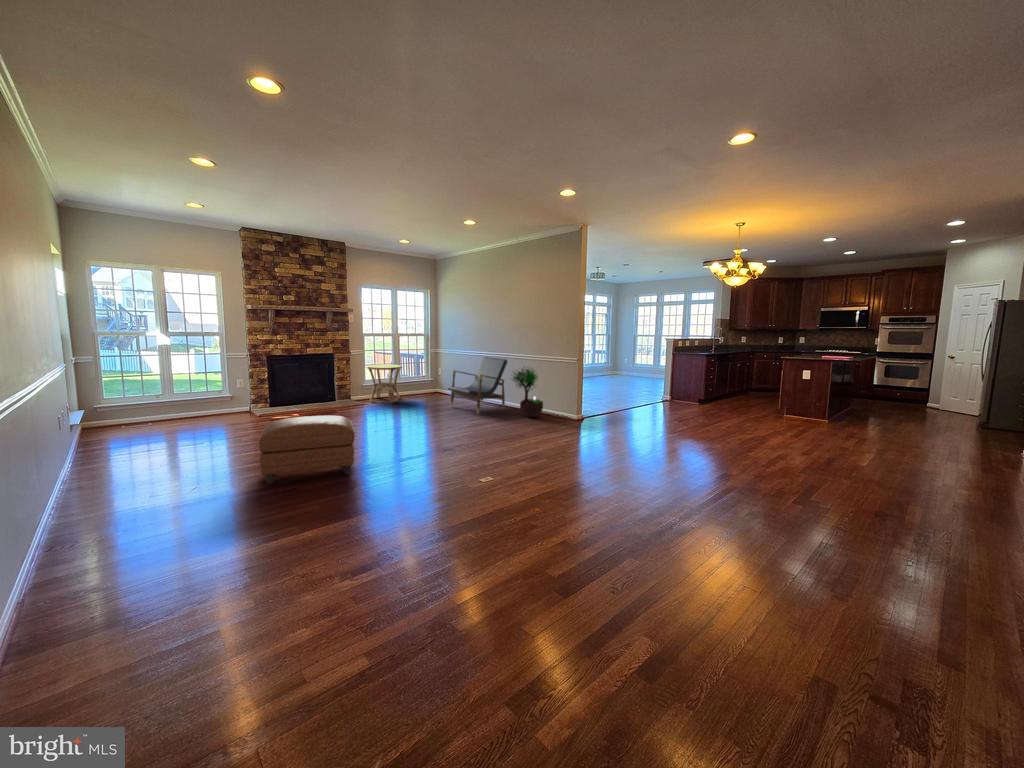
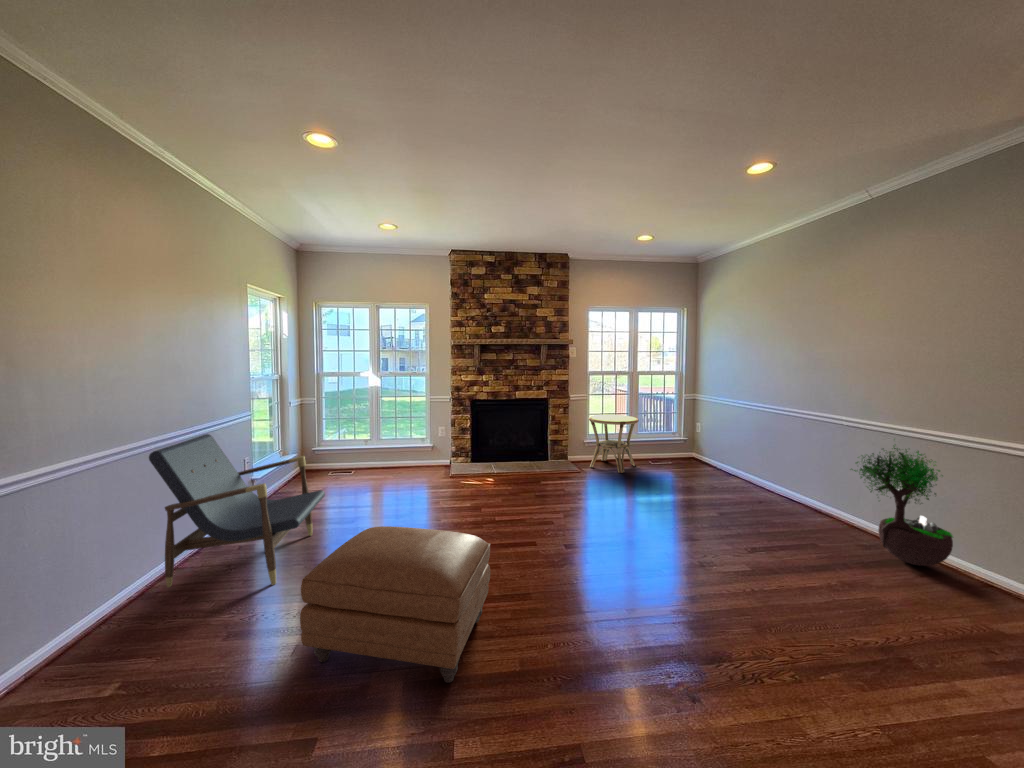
lounge chair: present [448,357,507,414] -> present [149,434,325,587]

